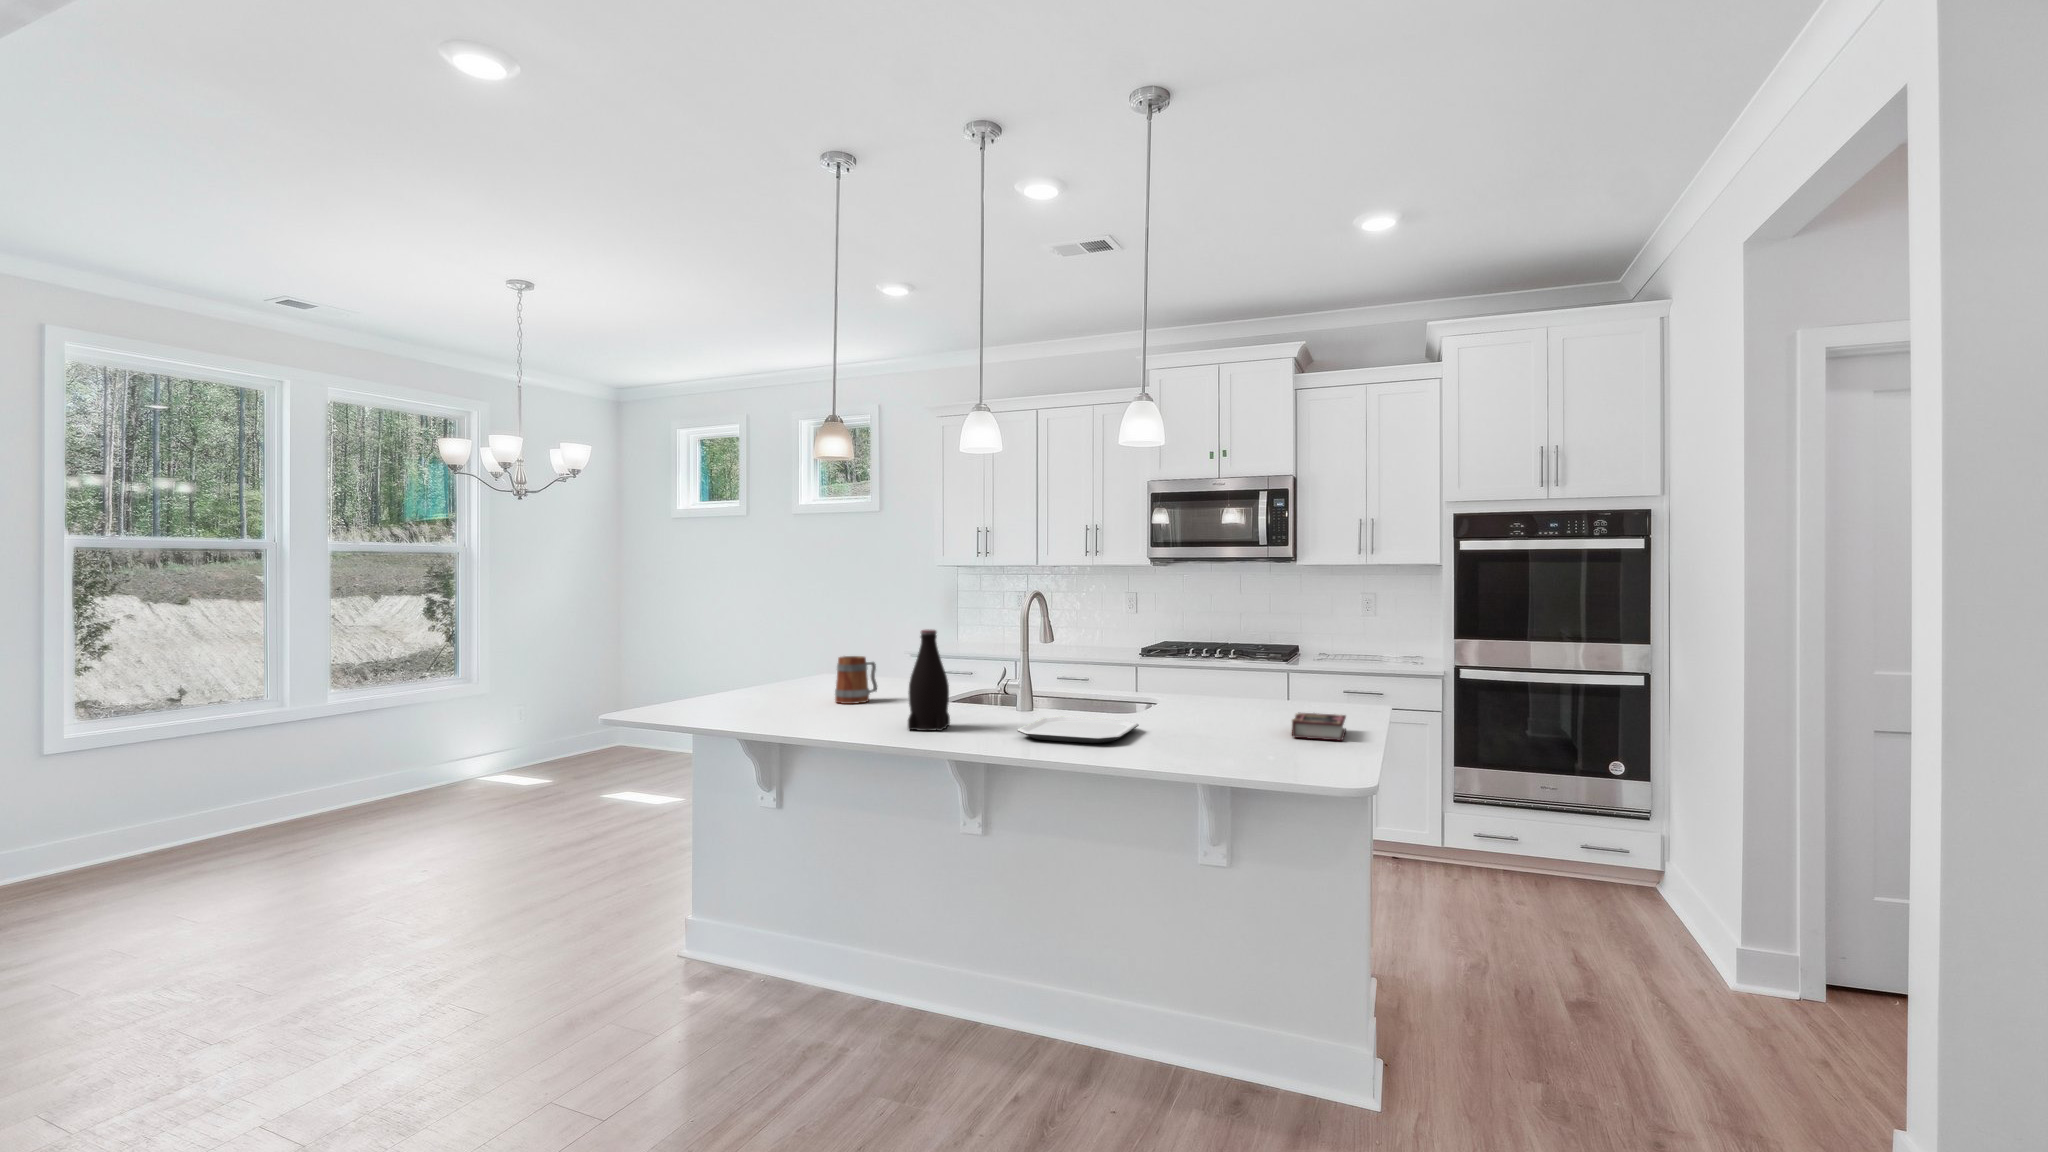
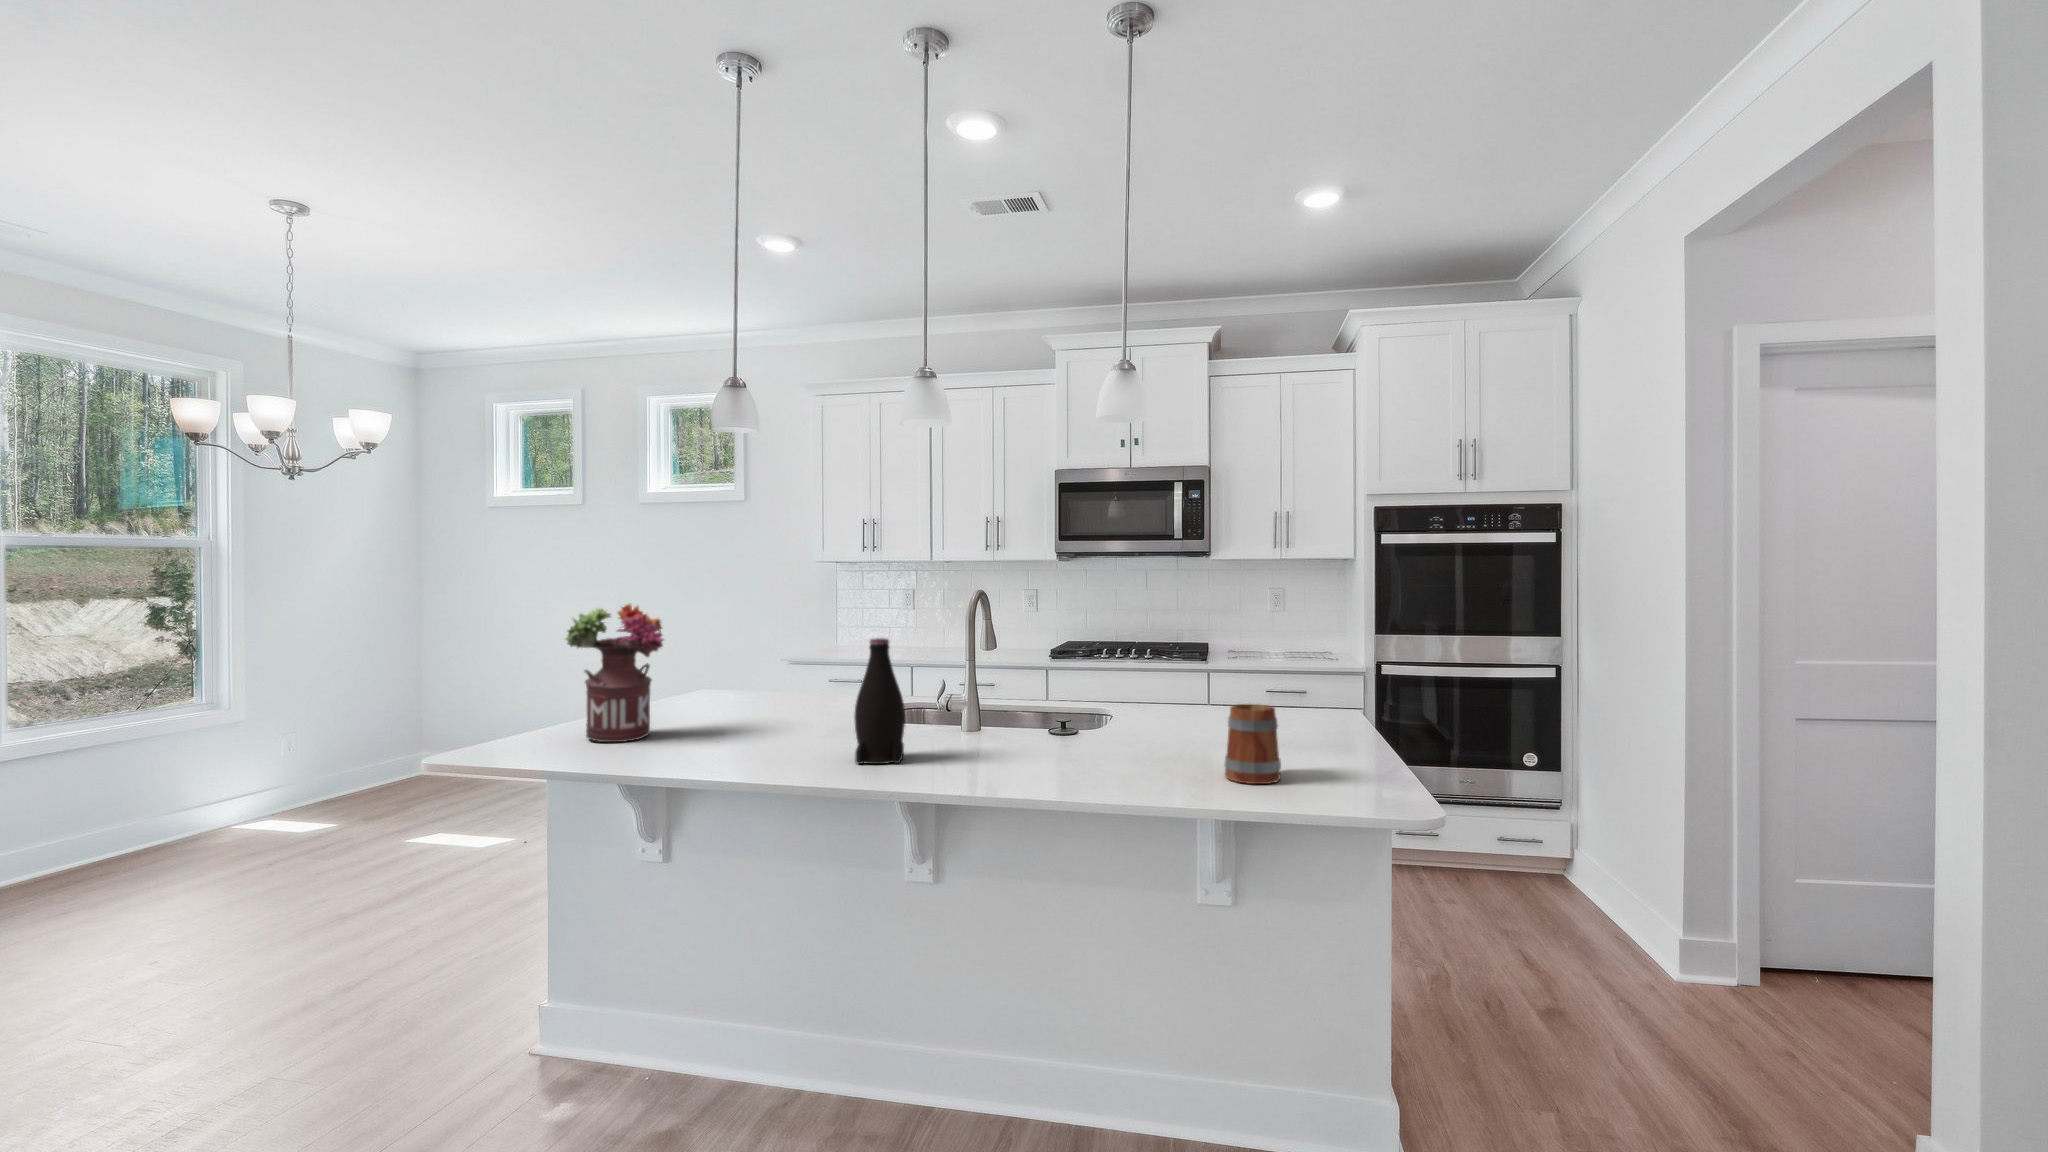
flower arrangement: none [699,600,776,710] -> present [566,604,663,742]
mug: present [835,656,877,704] -> present [1224,704,1281,784]
book: present [1292,713,1346,740] -> none [1302,725,1368,757]
plate: present [1017,716,1139,743] -> none [998,738,1133,773]

